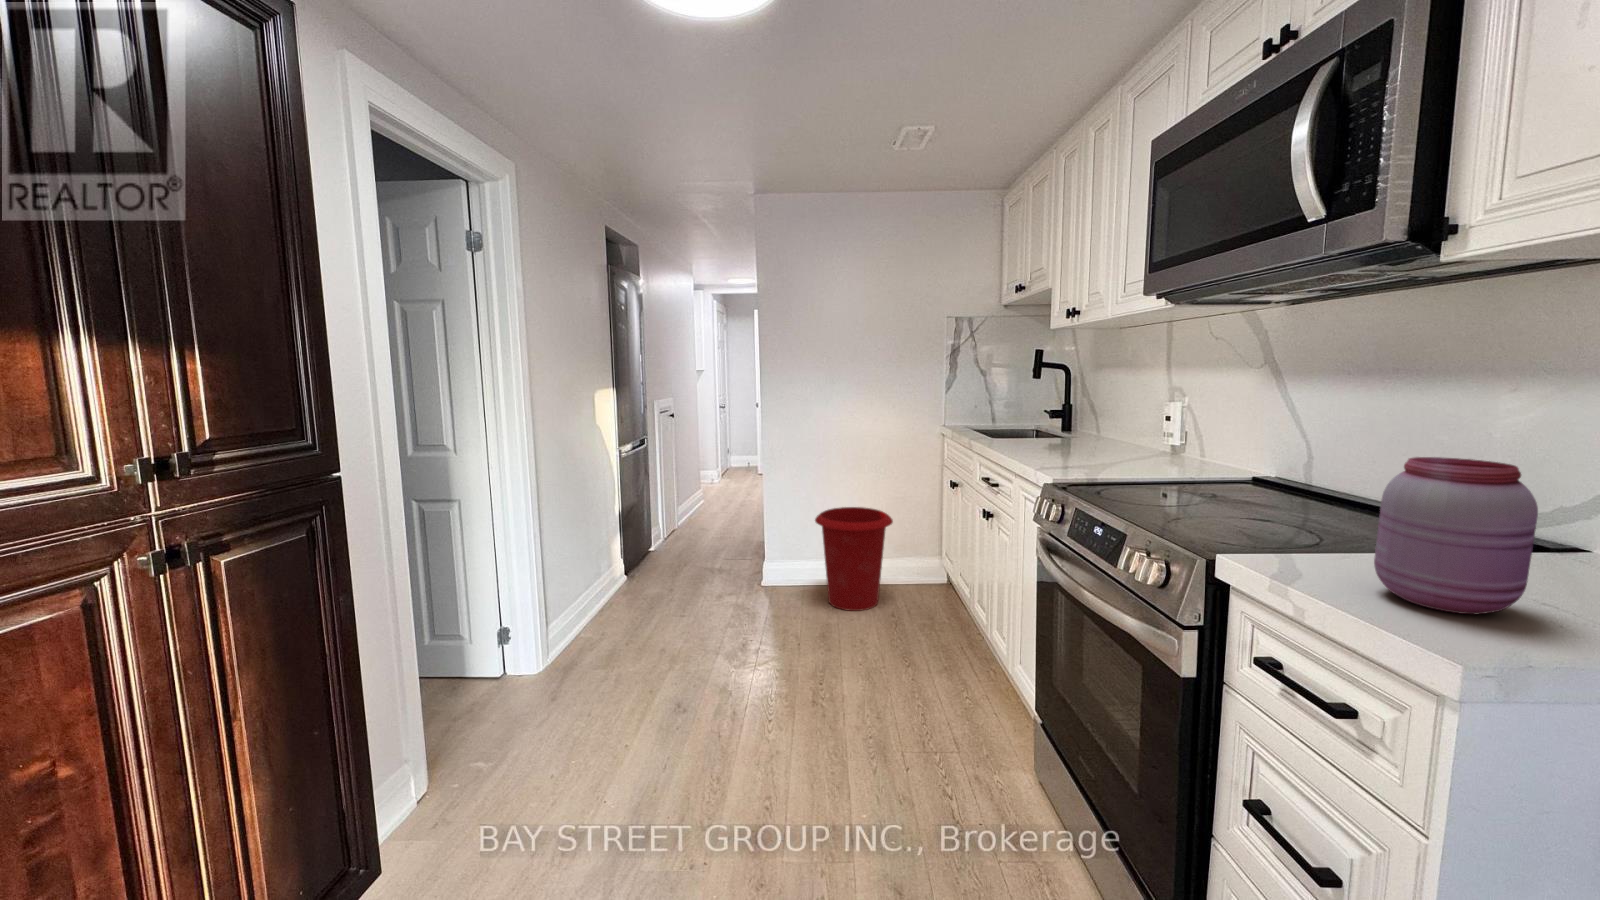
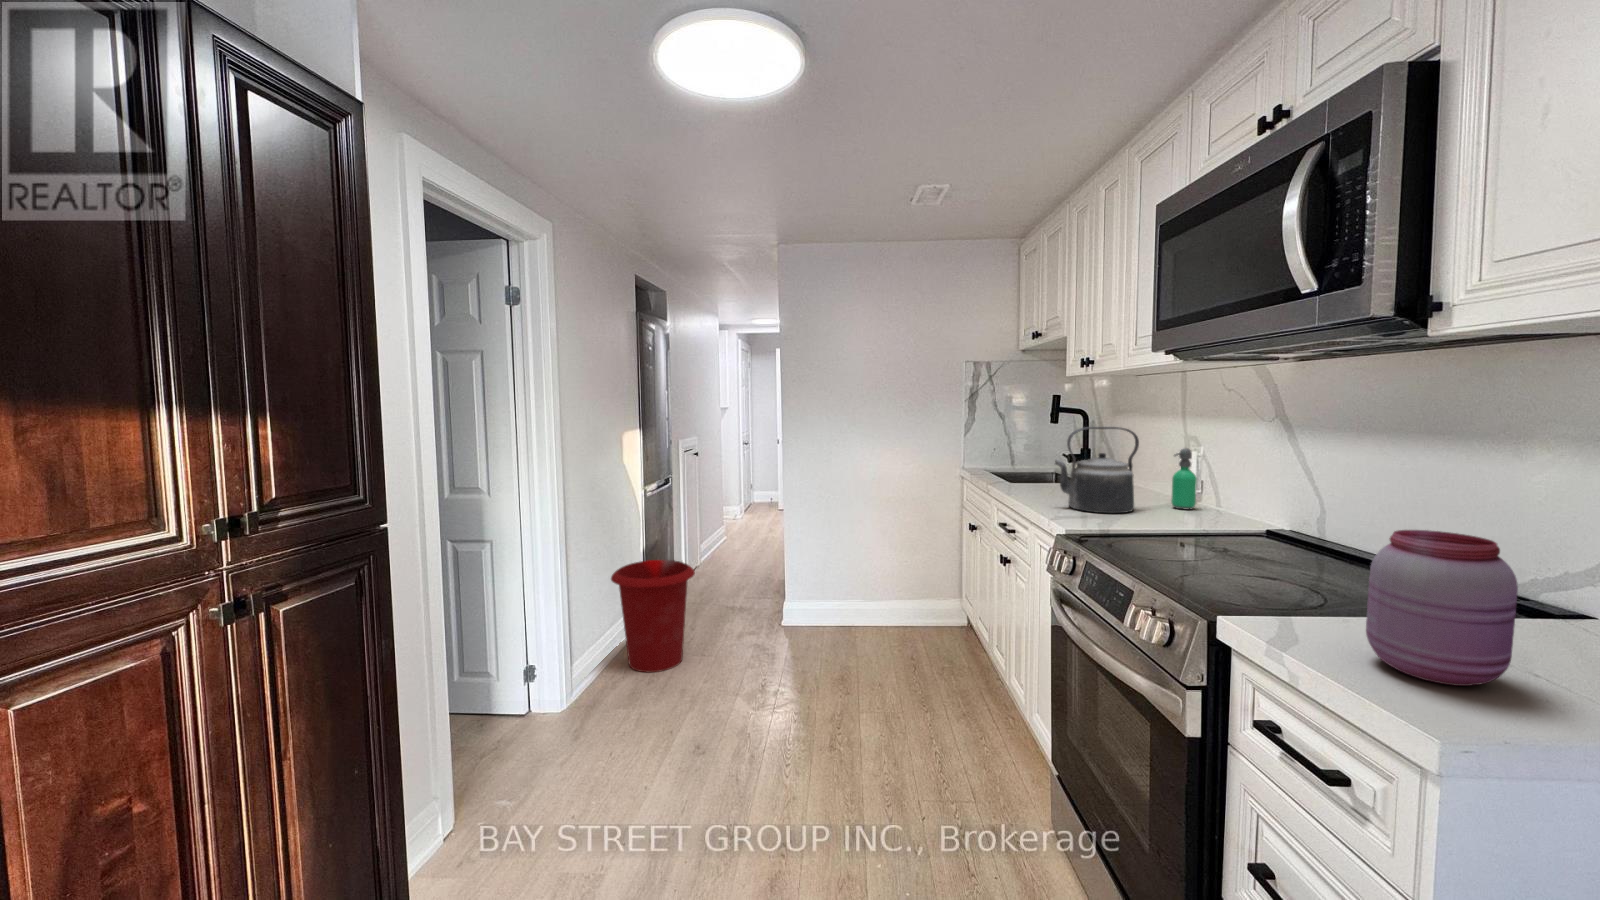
kettle: none [1039,378,1124,465] -> present [1055,427,1139,513]
soap dispenser: none [1153,400,1179,461] -> present [1171,448,1197,510]
waste bin: present [815,507,893,611] -> present [611,560,695,672]

